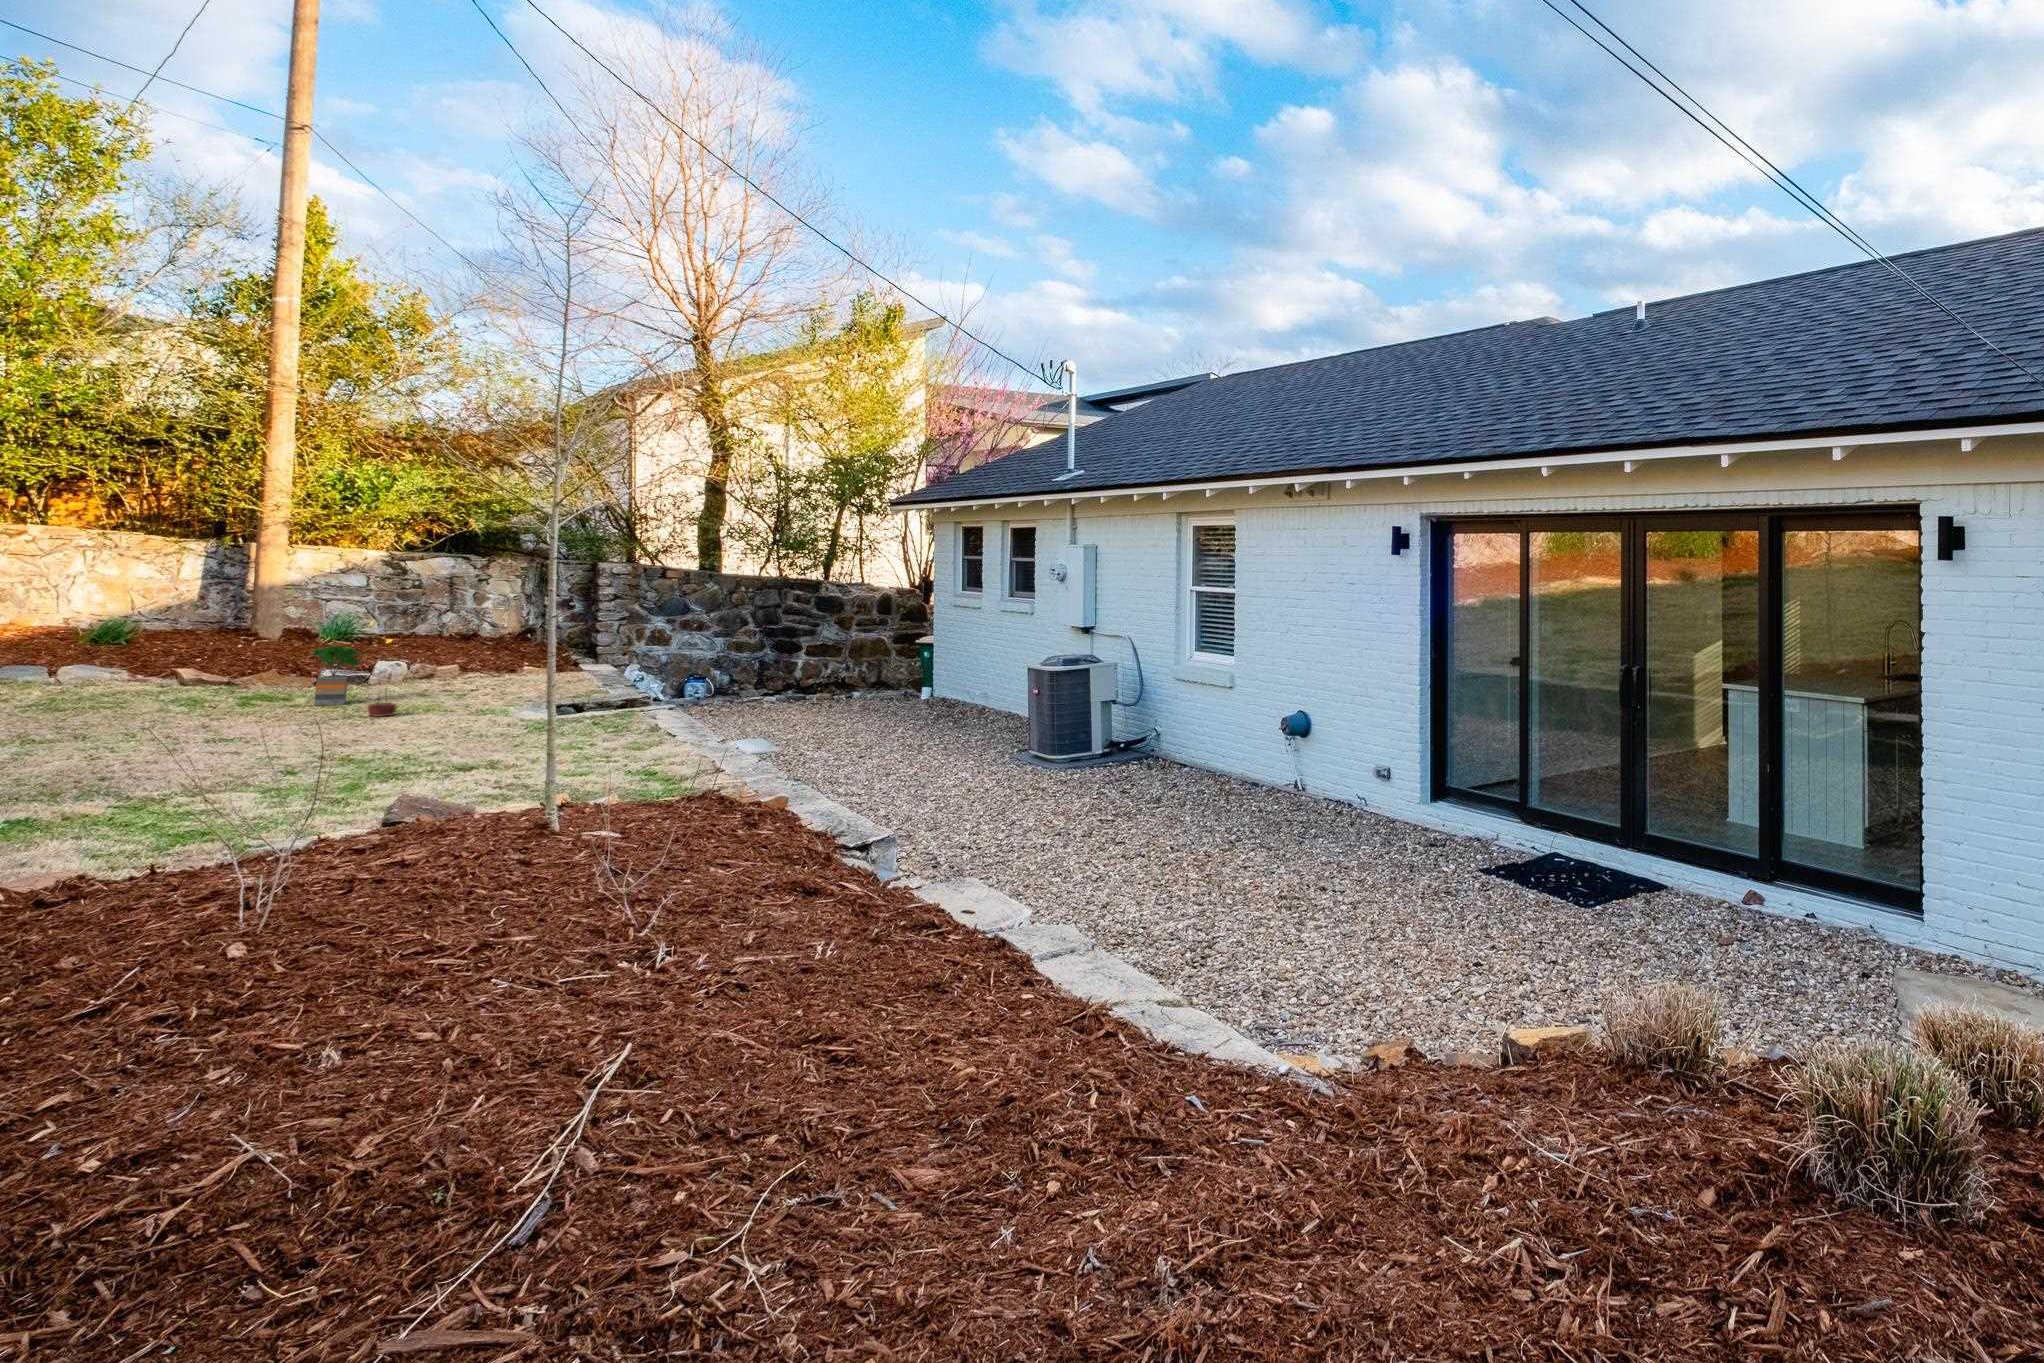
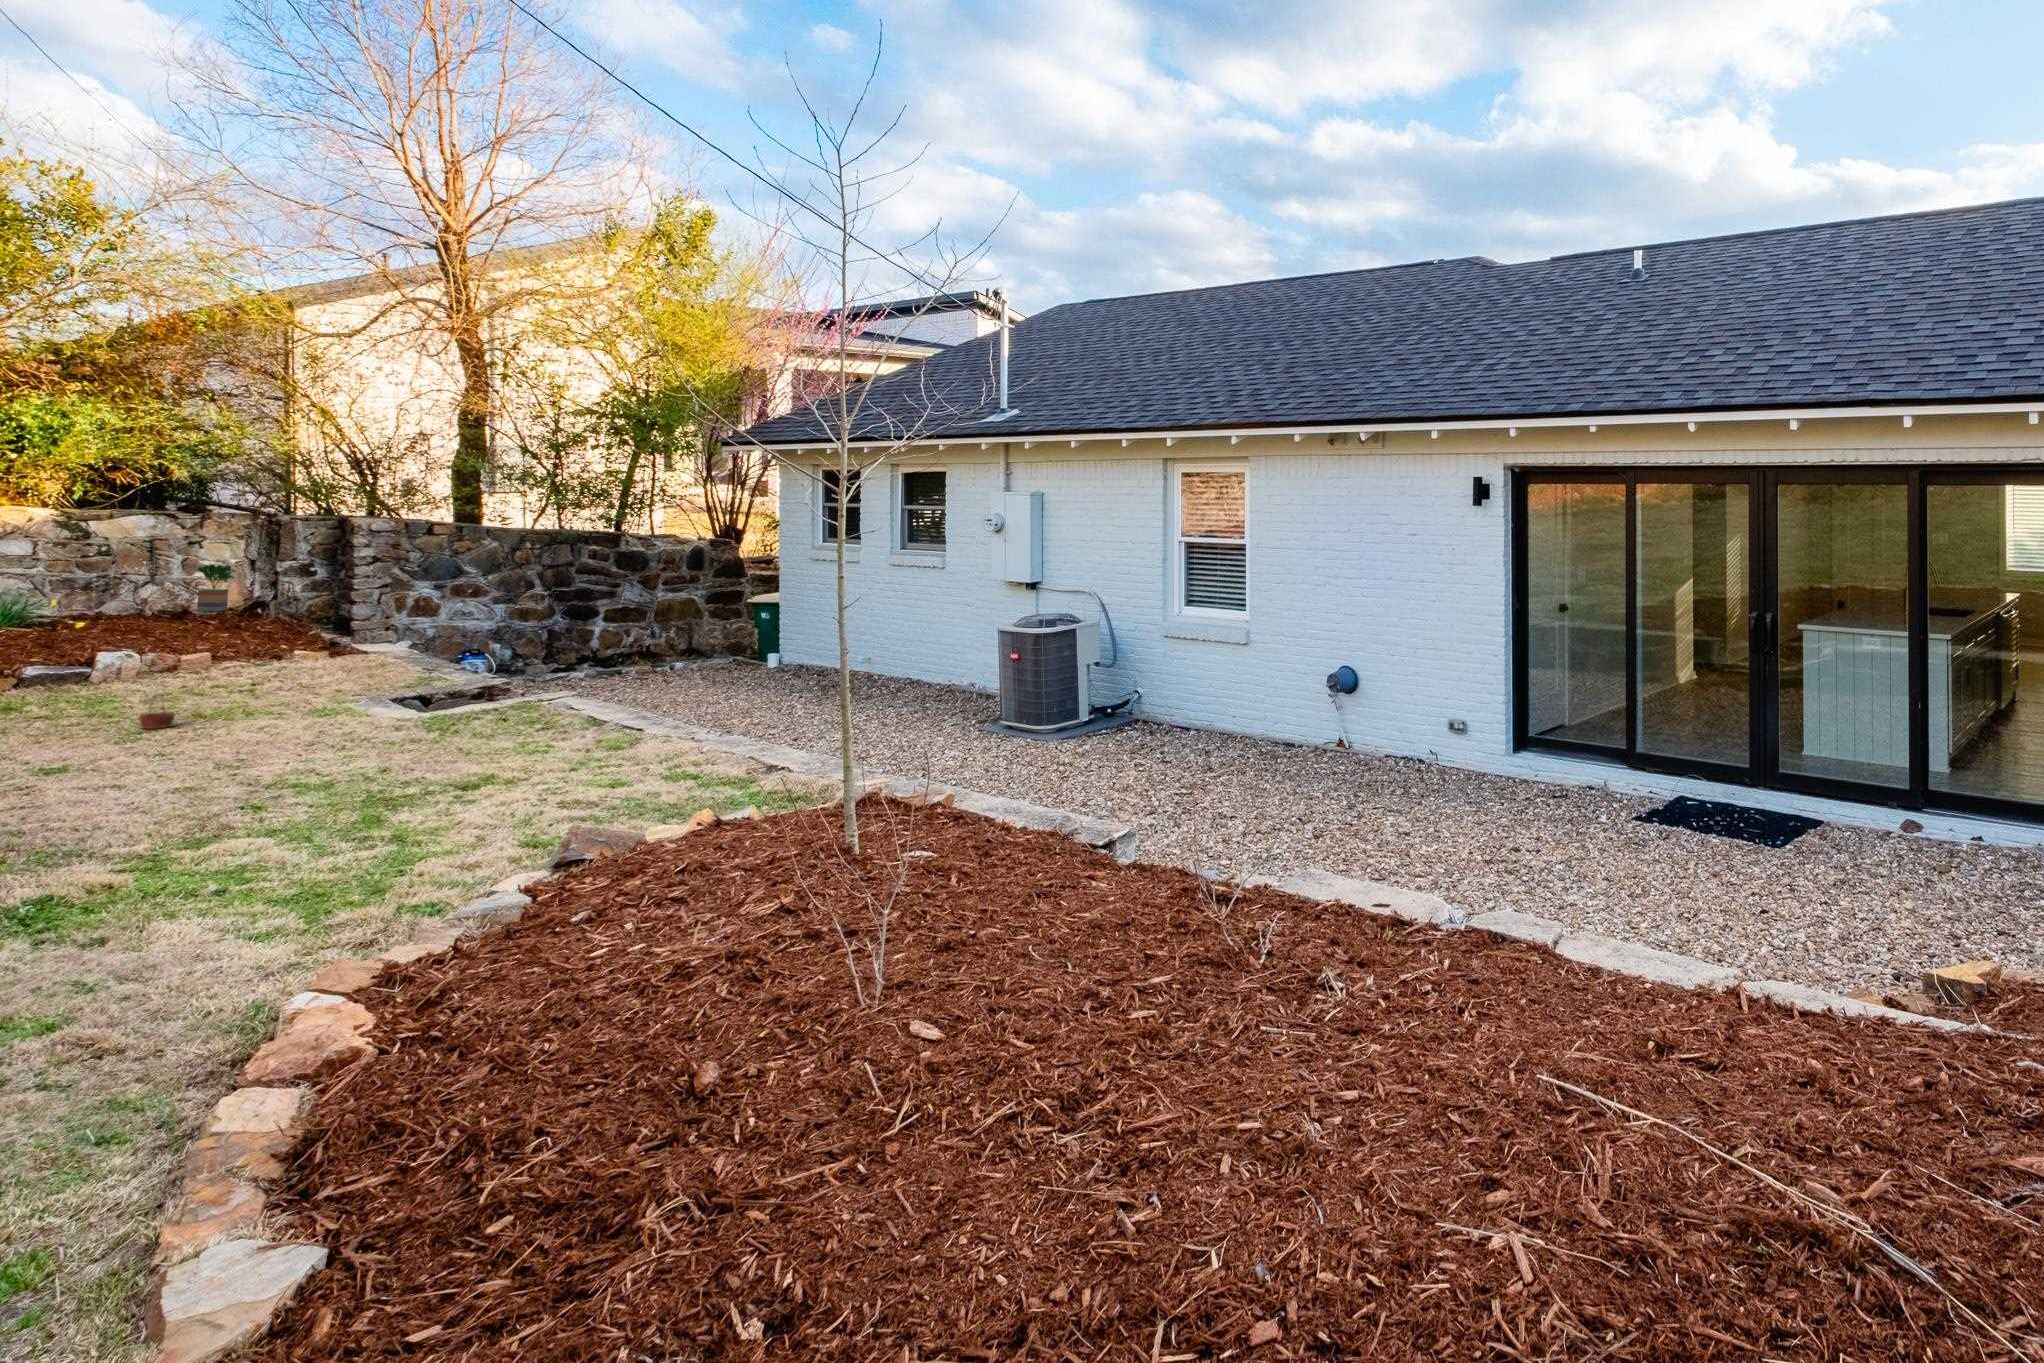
potted tree: present [312,646,361,705] -> present [196,564,236,611]

